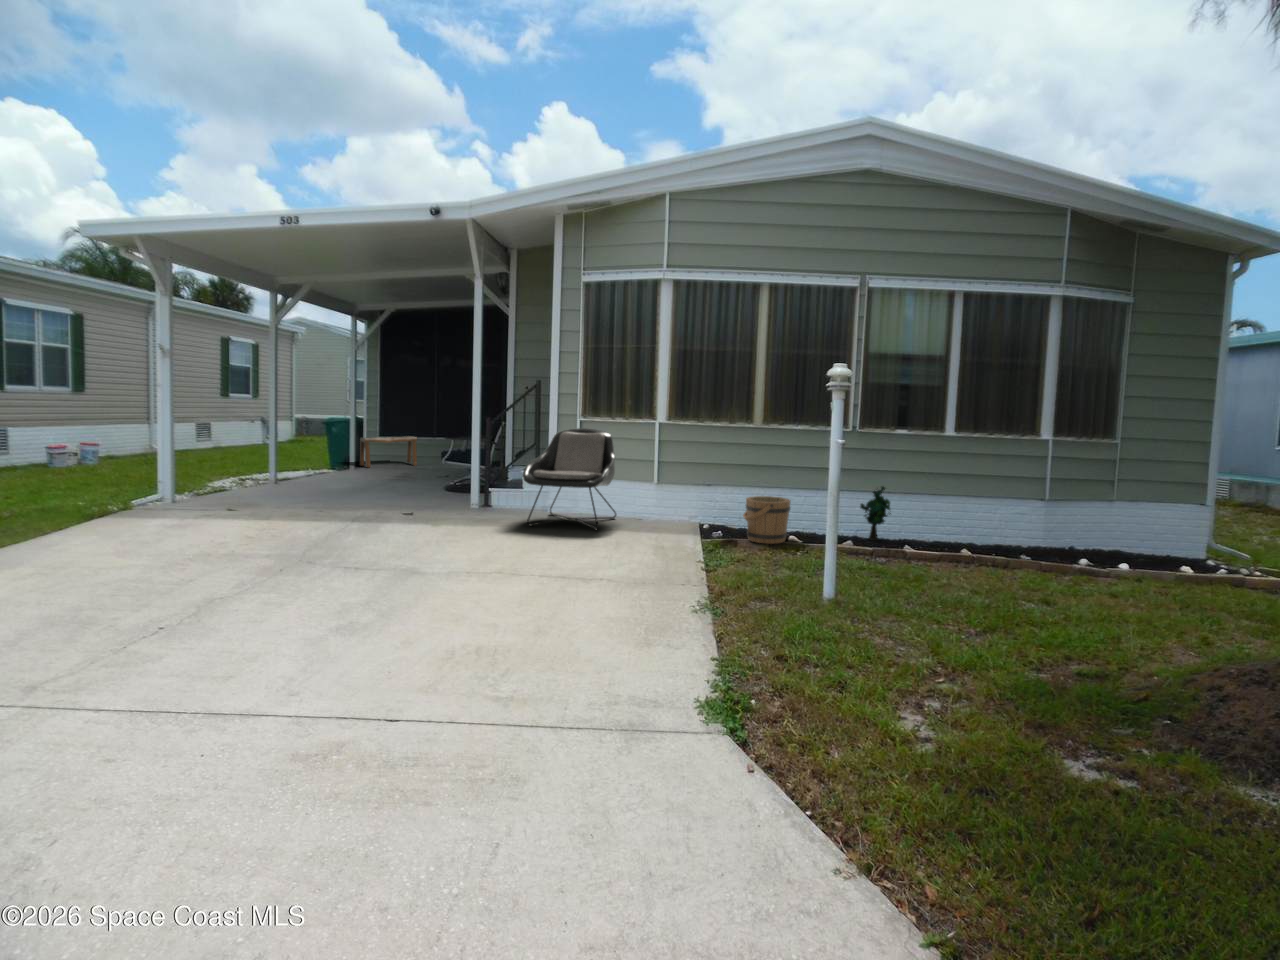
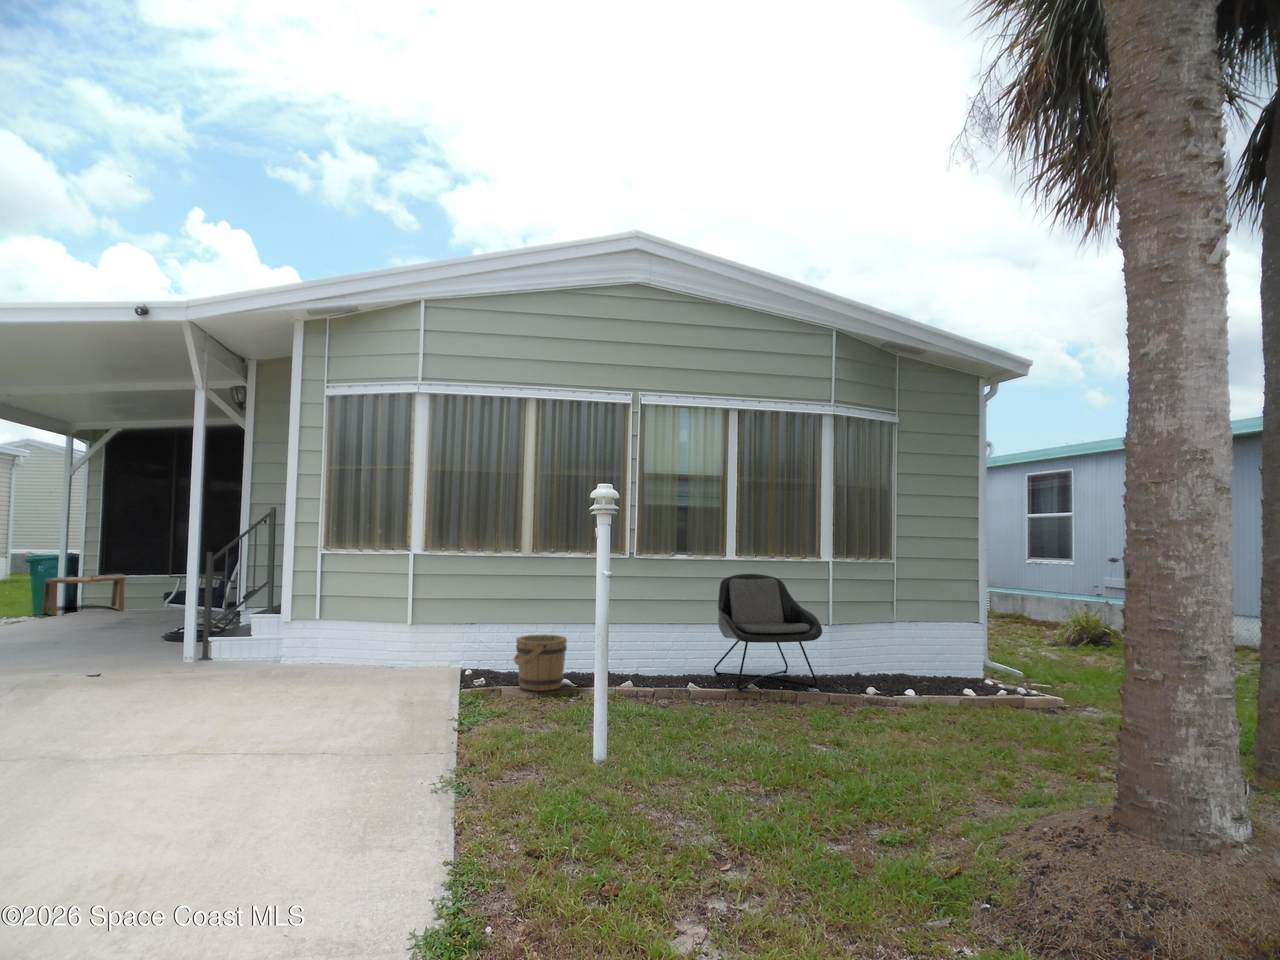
lounge chair: present [523,428,616,530] -> present [714,574,822,691]
decorative plant: present [860,487,891,541] -> none [643,617,678,679]

